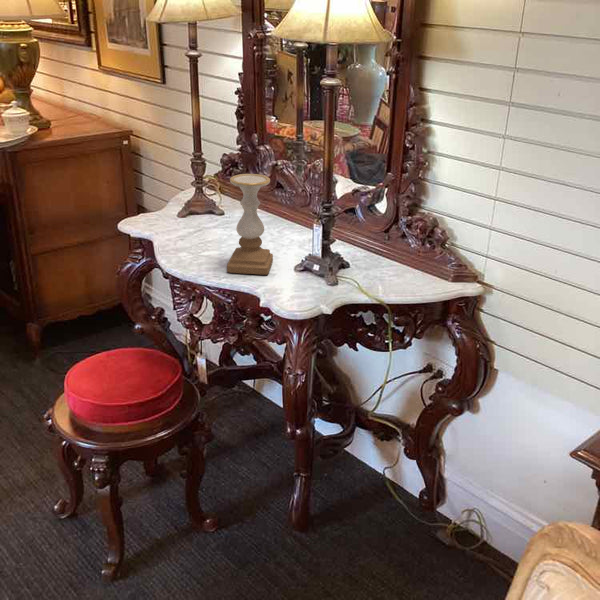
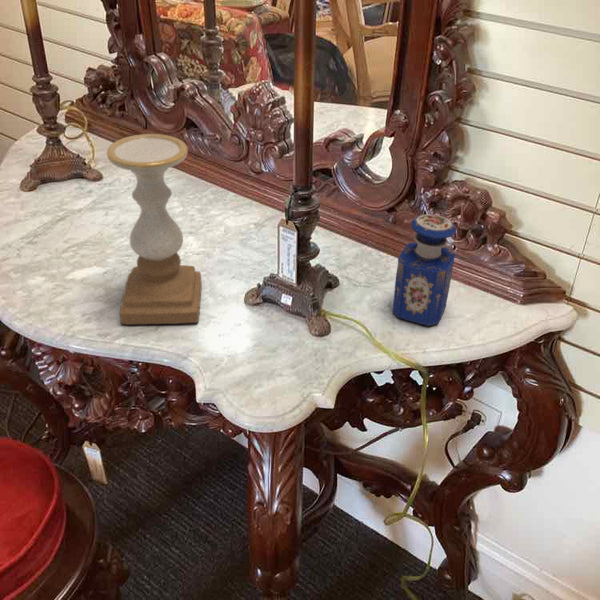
perfume bottle: none [376,223,411,286] -> present [393,214,456,326]

